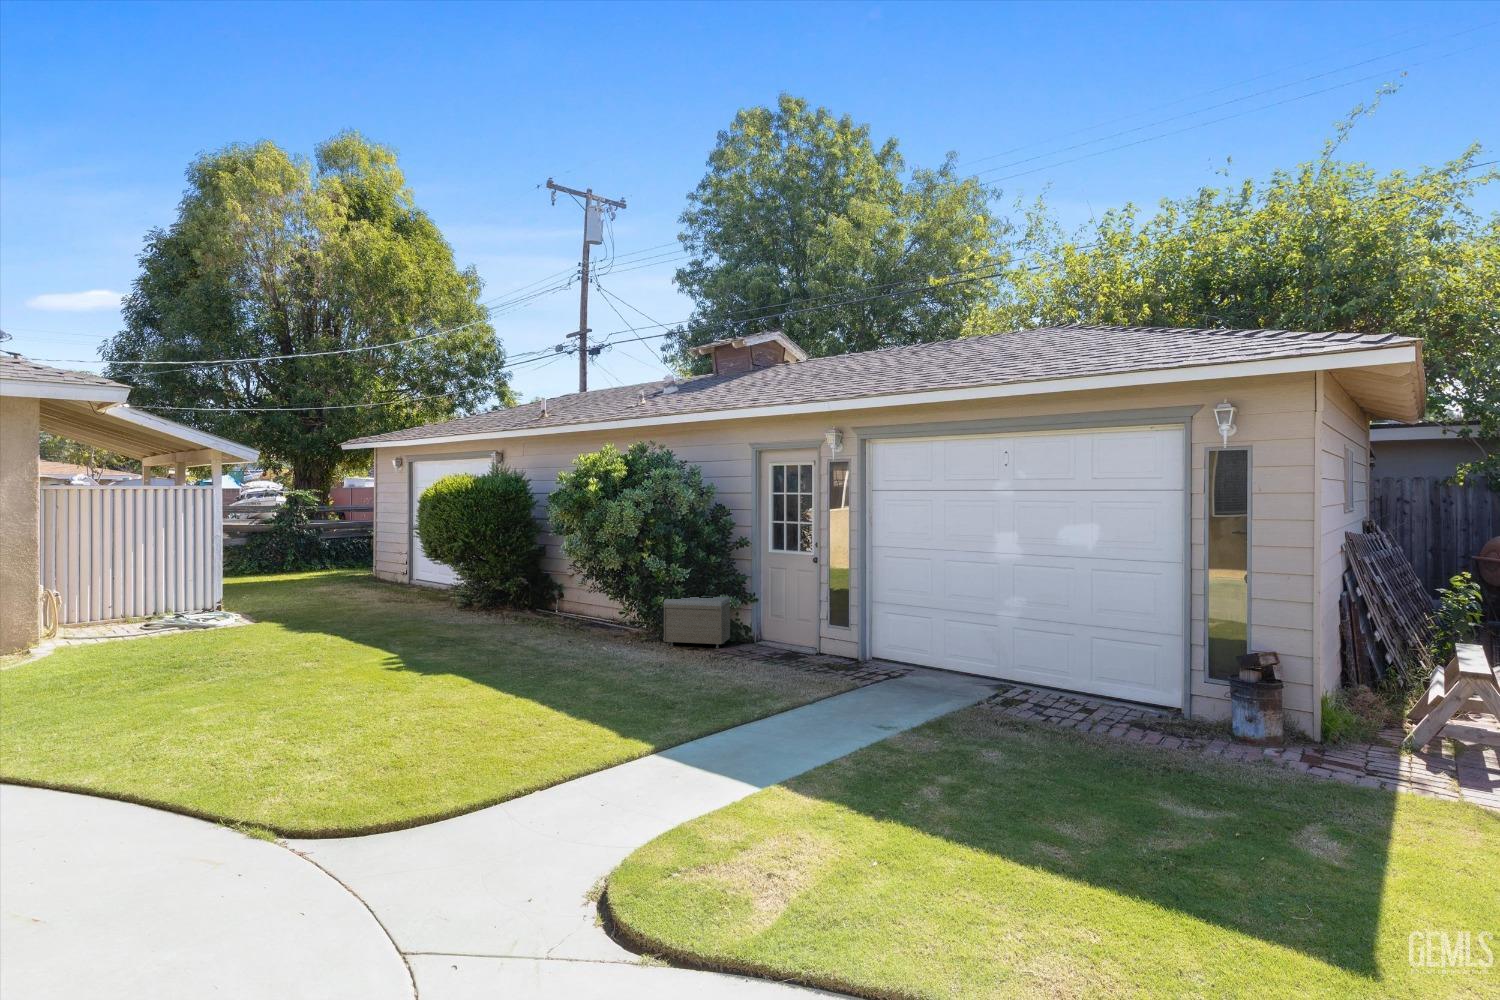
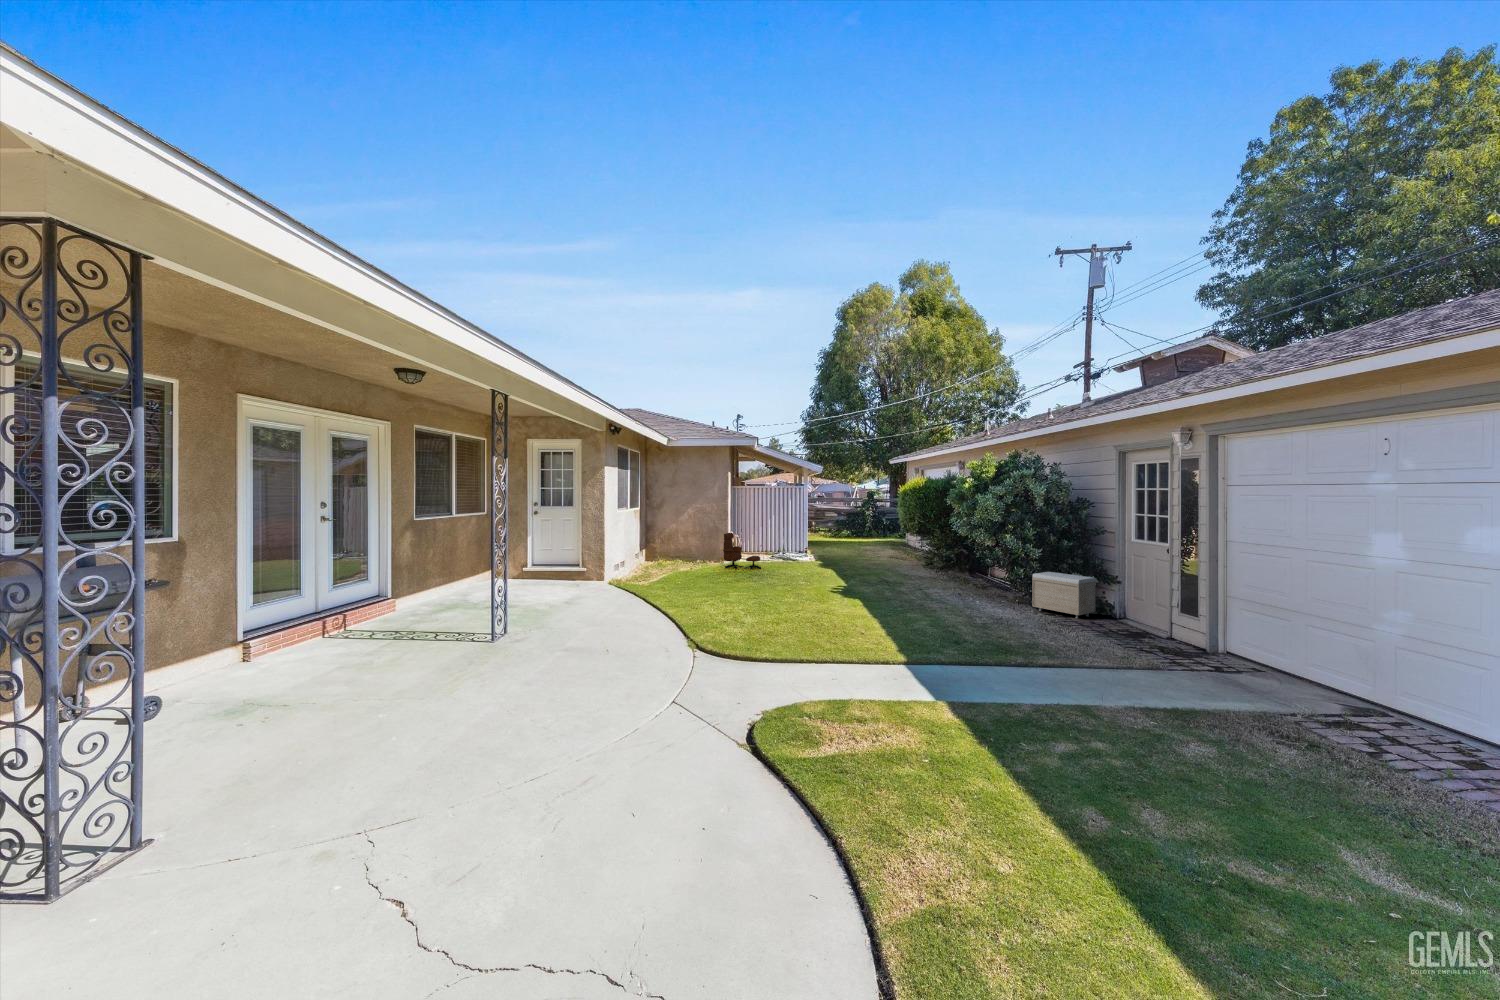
lounge chair: none [46,578,148,653] -> present [723,533,761,569]

